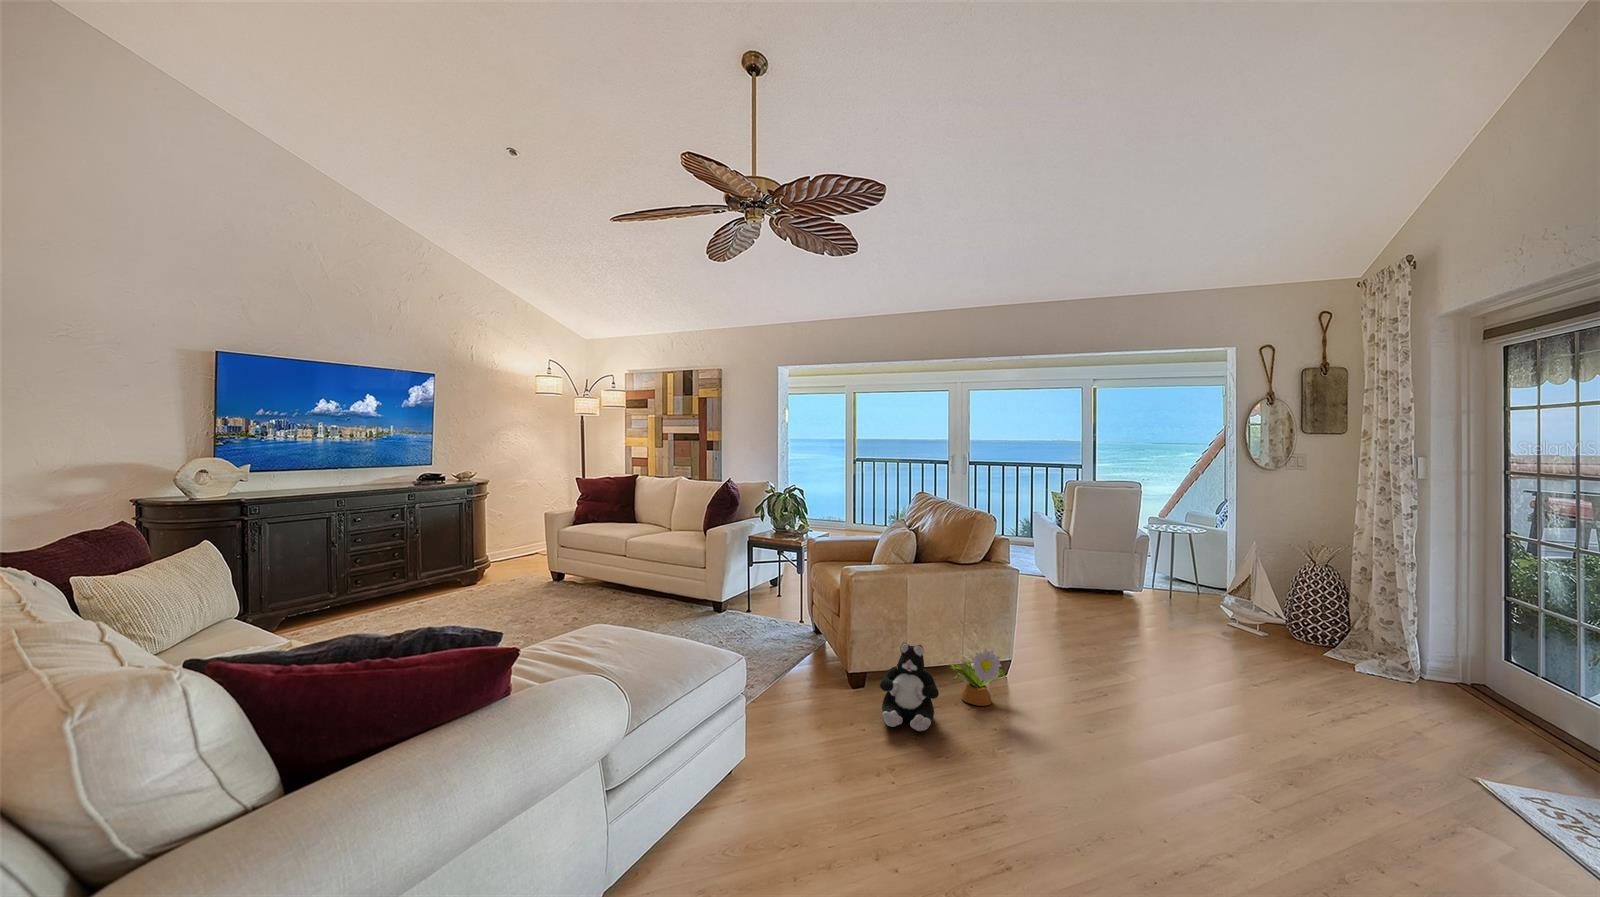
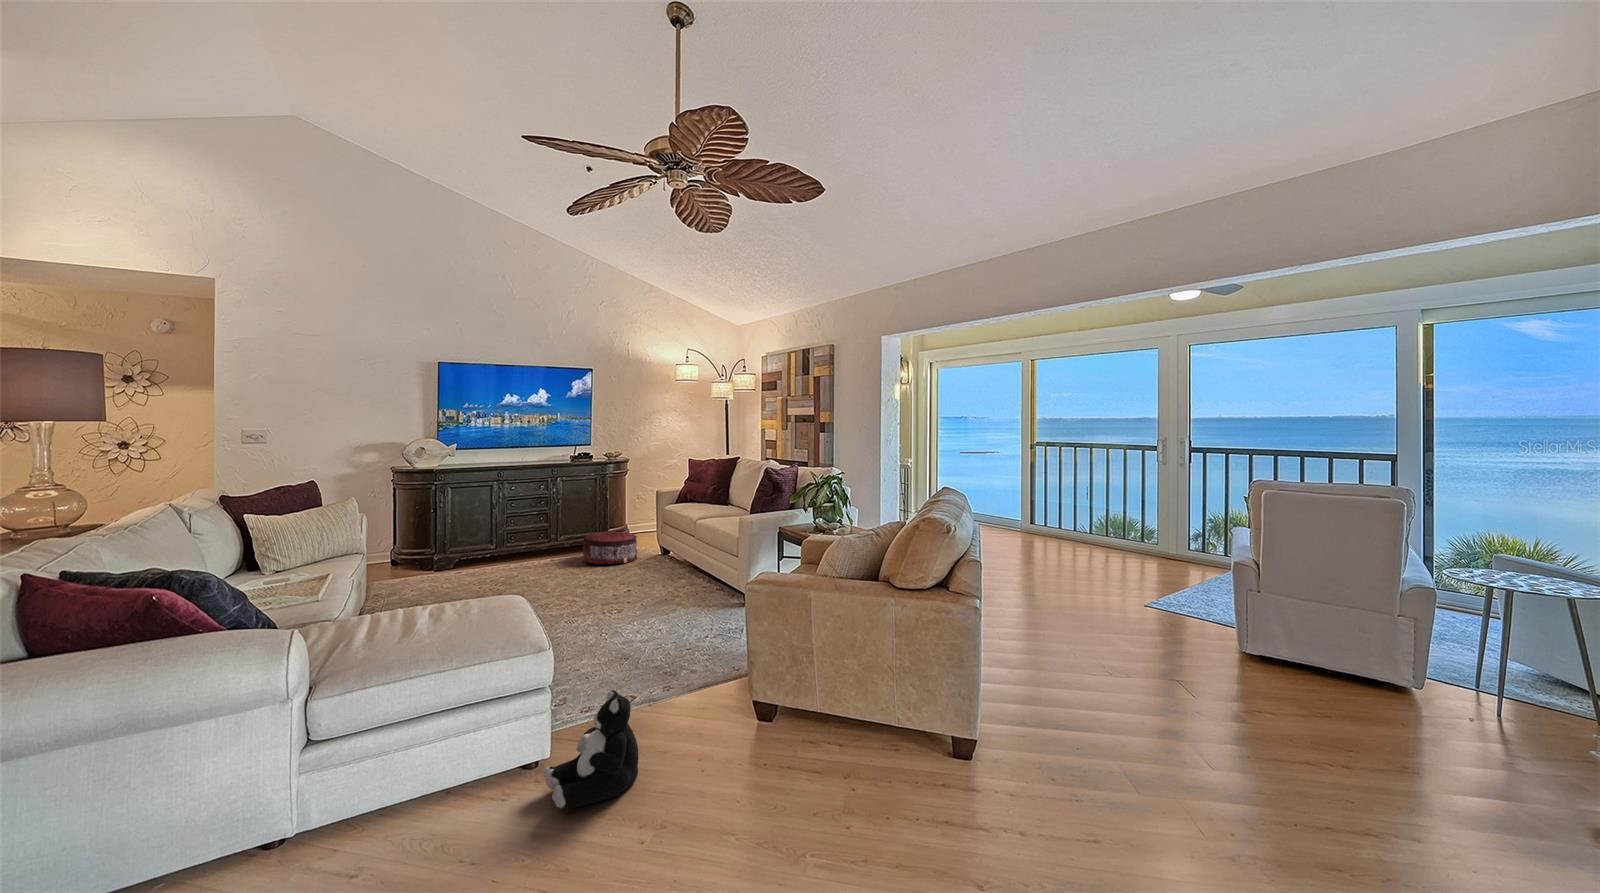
pouf: none [487,562,552,600] -> present [582,531,638,564]
decorative plant: present [951,649,1007,706] -> none [674,730,757,812]

